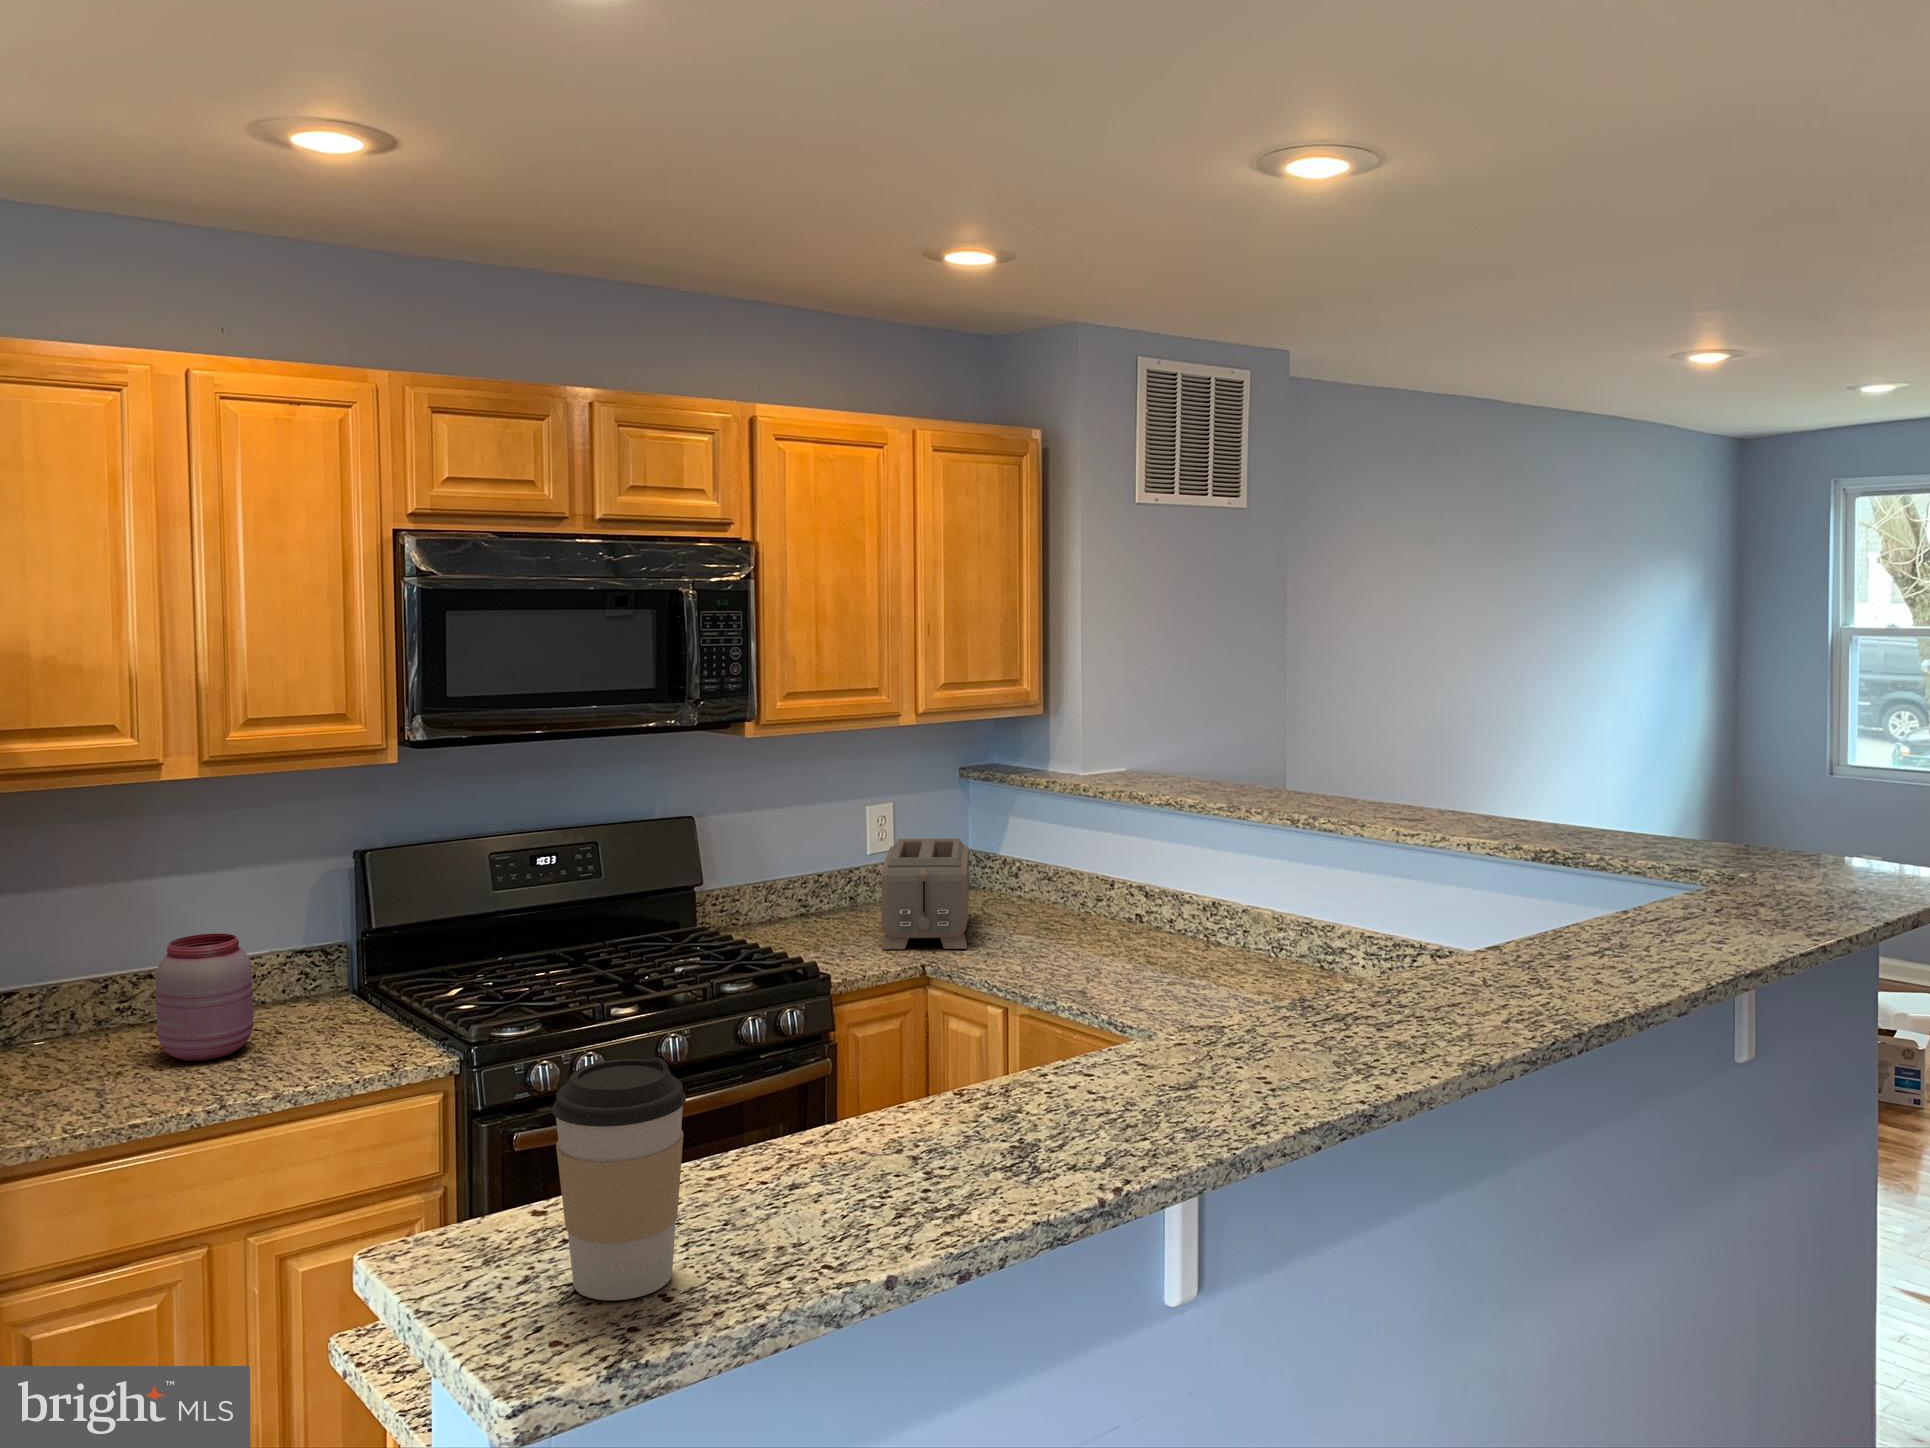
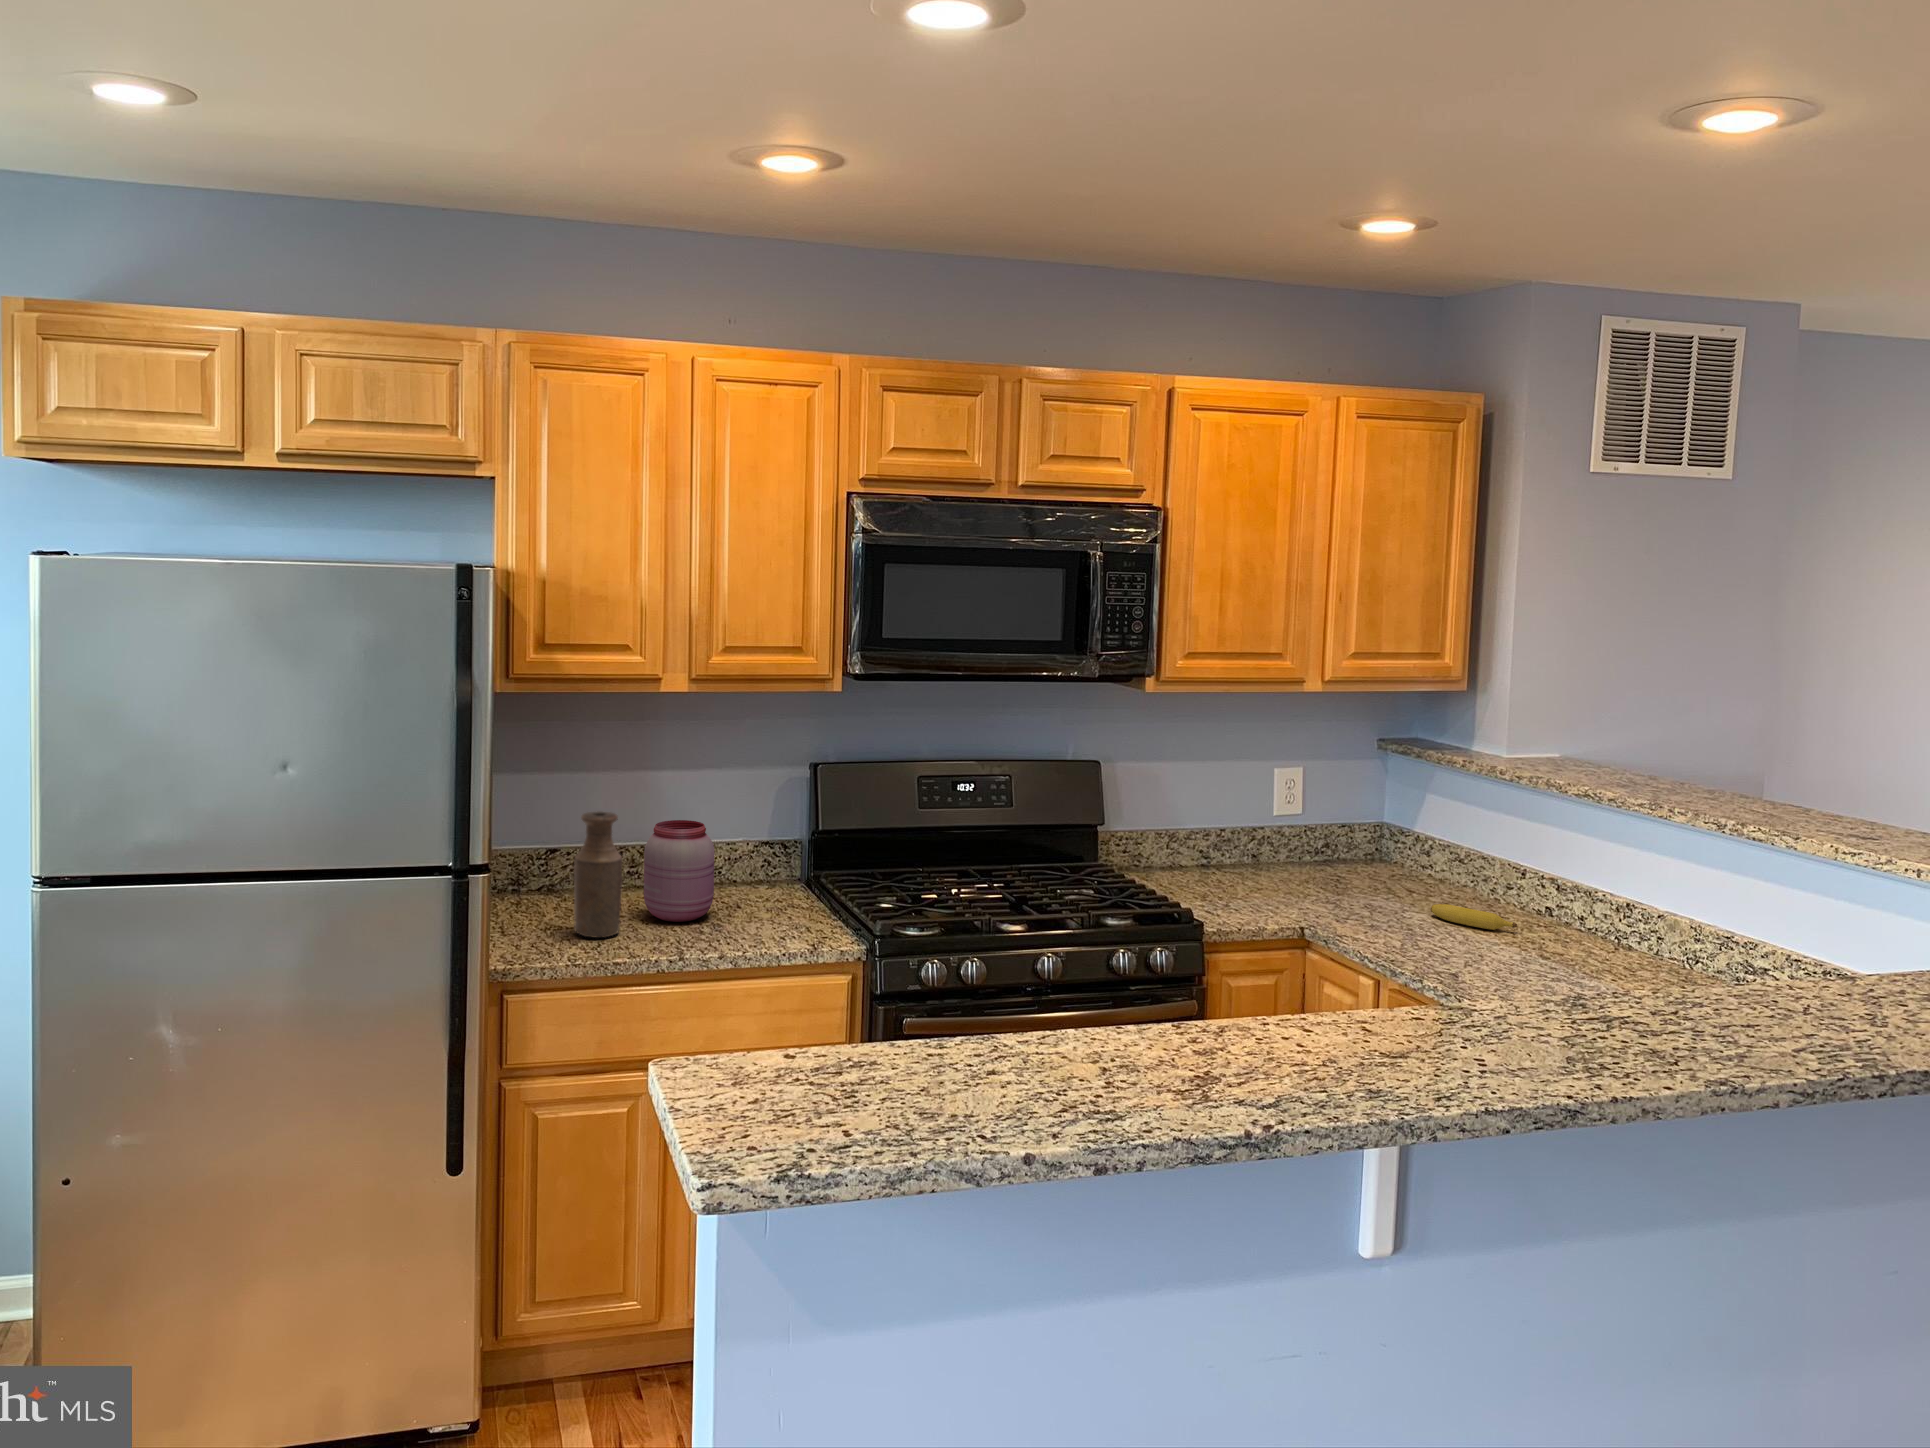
toaster: present [881,839,969,949] -> none [1269,802,1372,917]
fruit: none [1034,925,1116,944] -> present [1431,904,1517,930]
bottle: none [61,935,130,1097] -> present [574,811,622,938]
coffee cup: present [552,1057,686,1300] -> none [777,941,880,1128]

